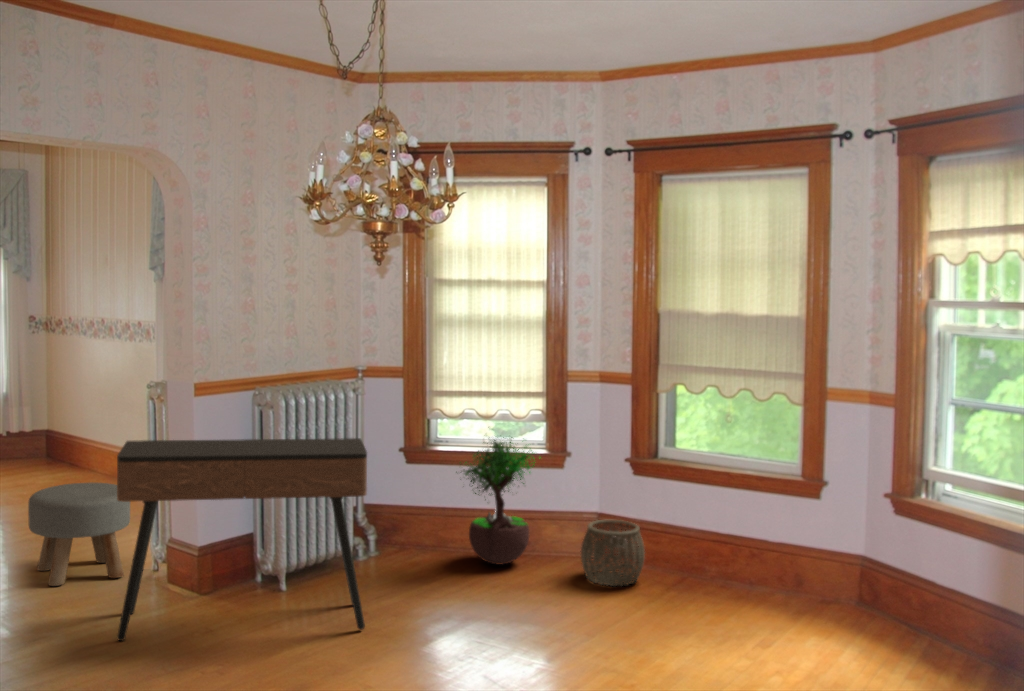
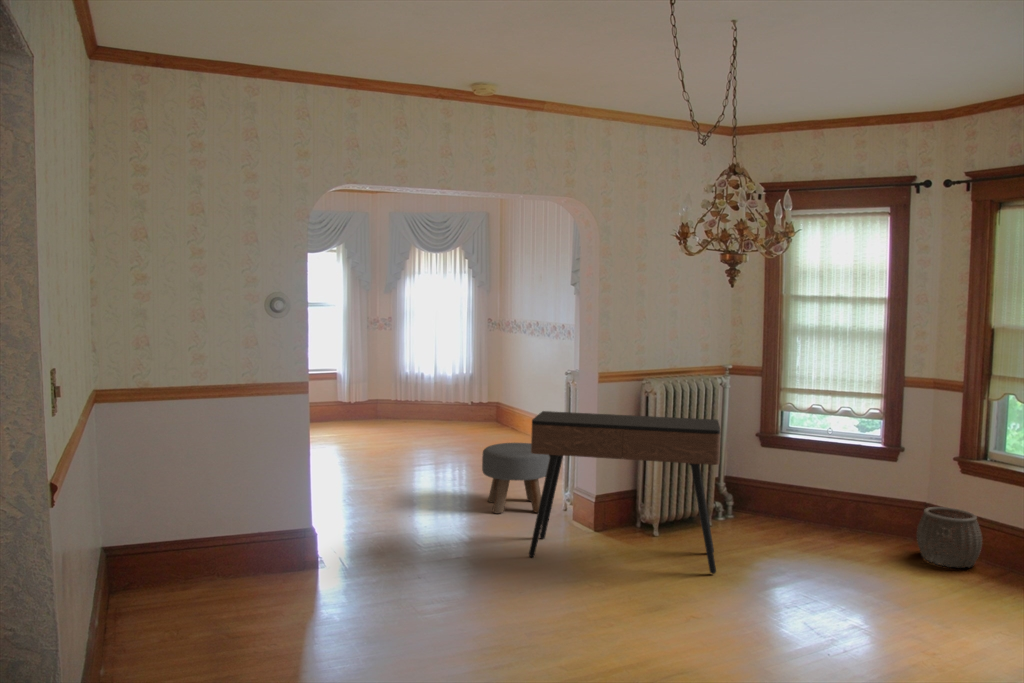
potted tree: present [456,437,535,564] -> none [802,419,879,536]

